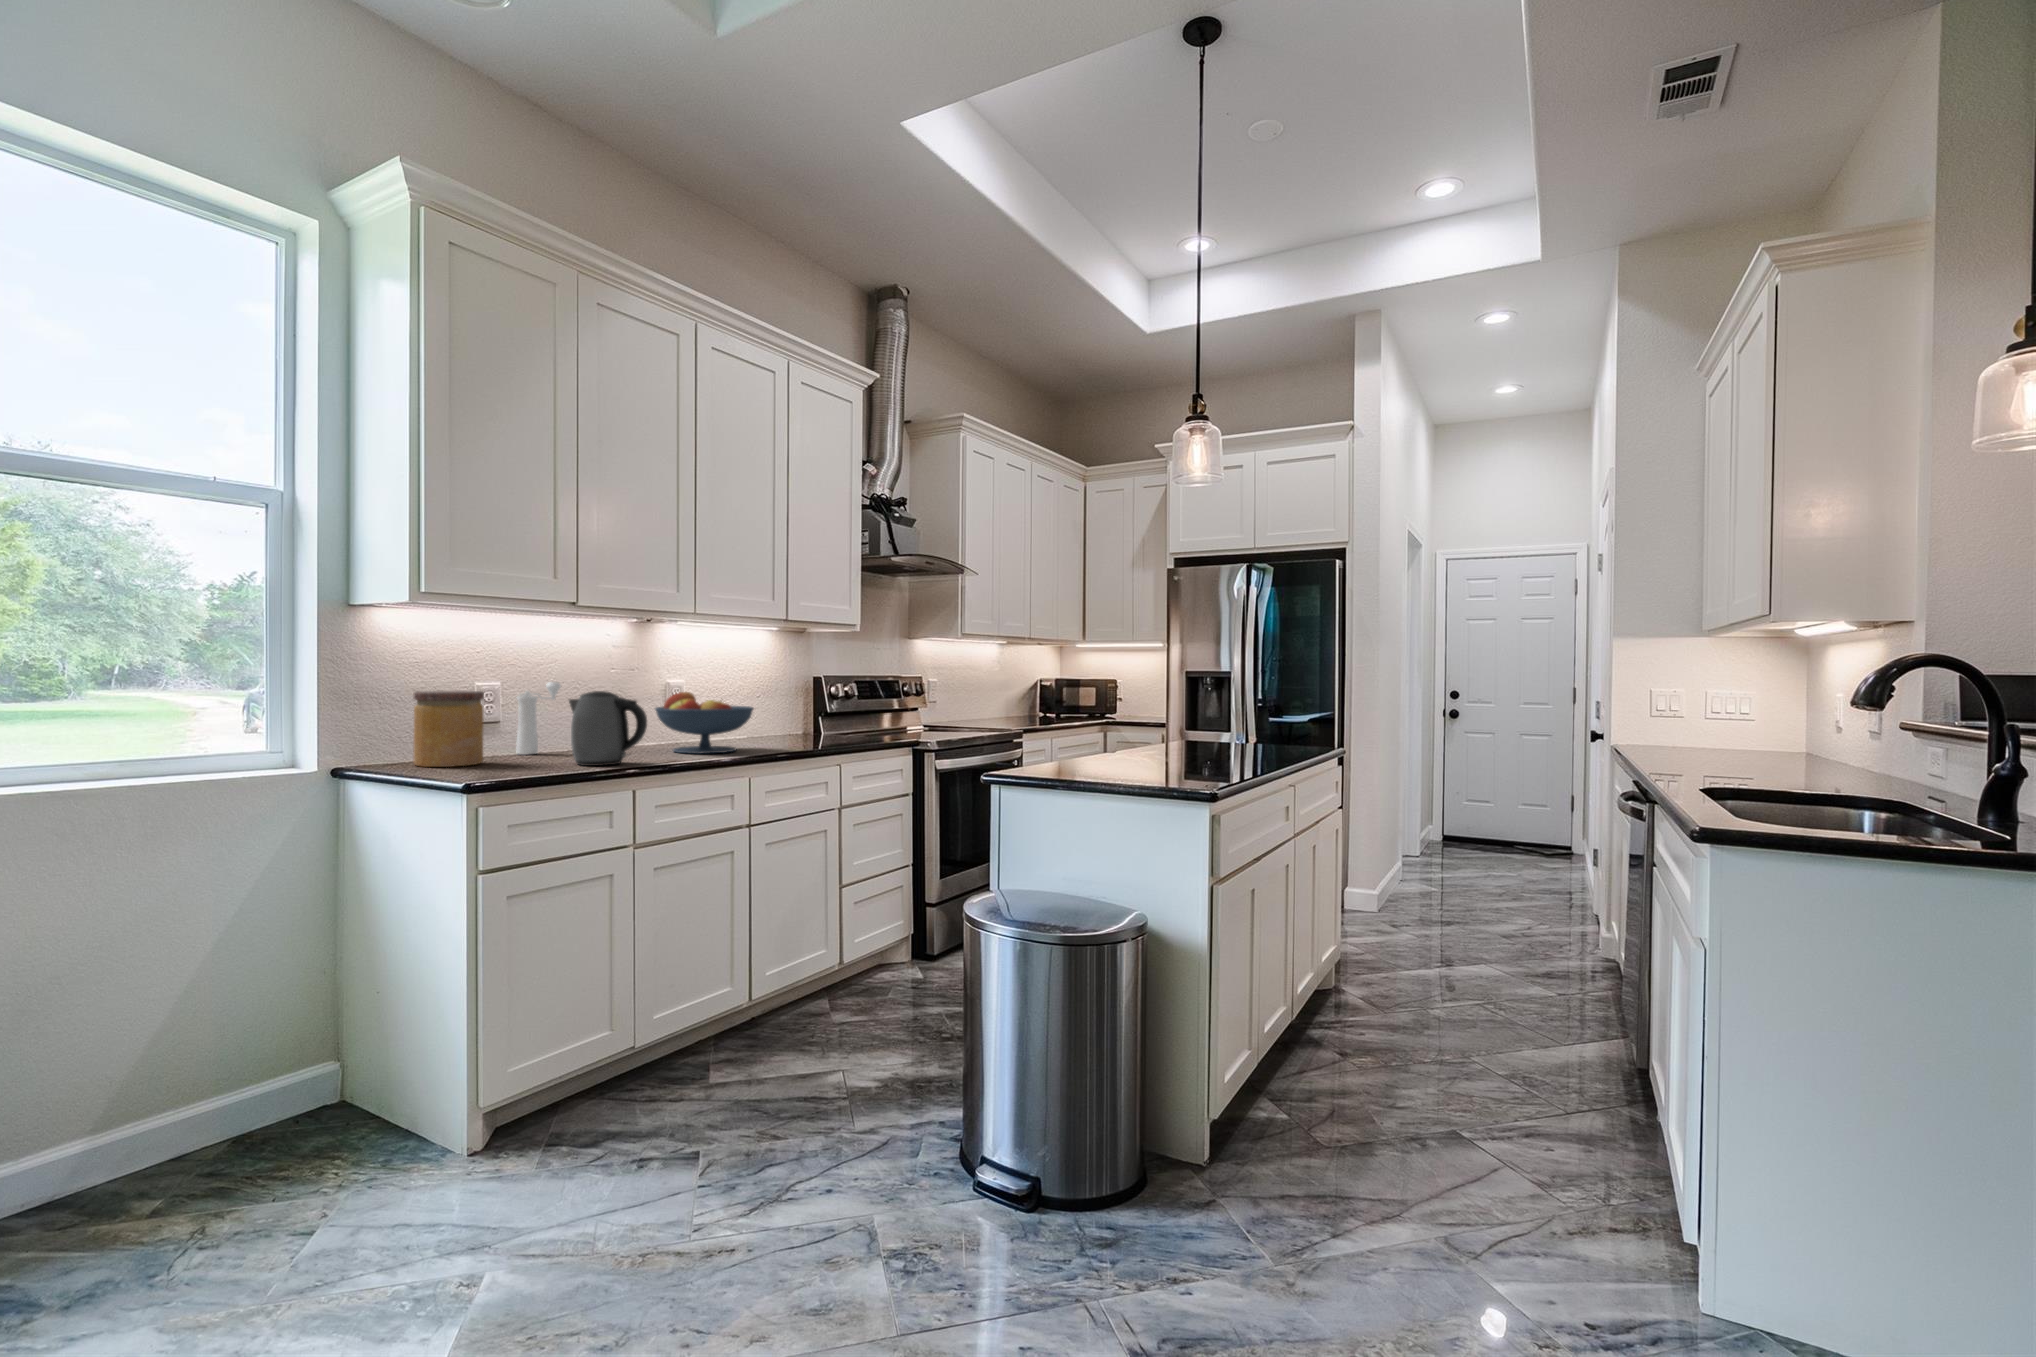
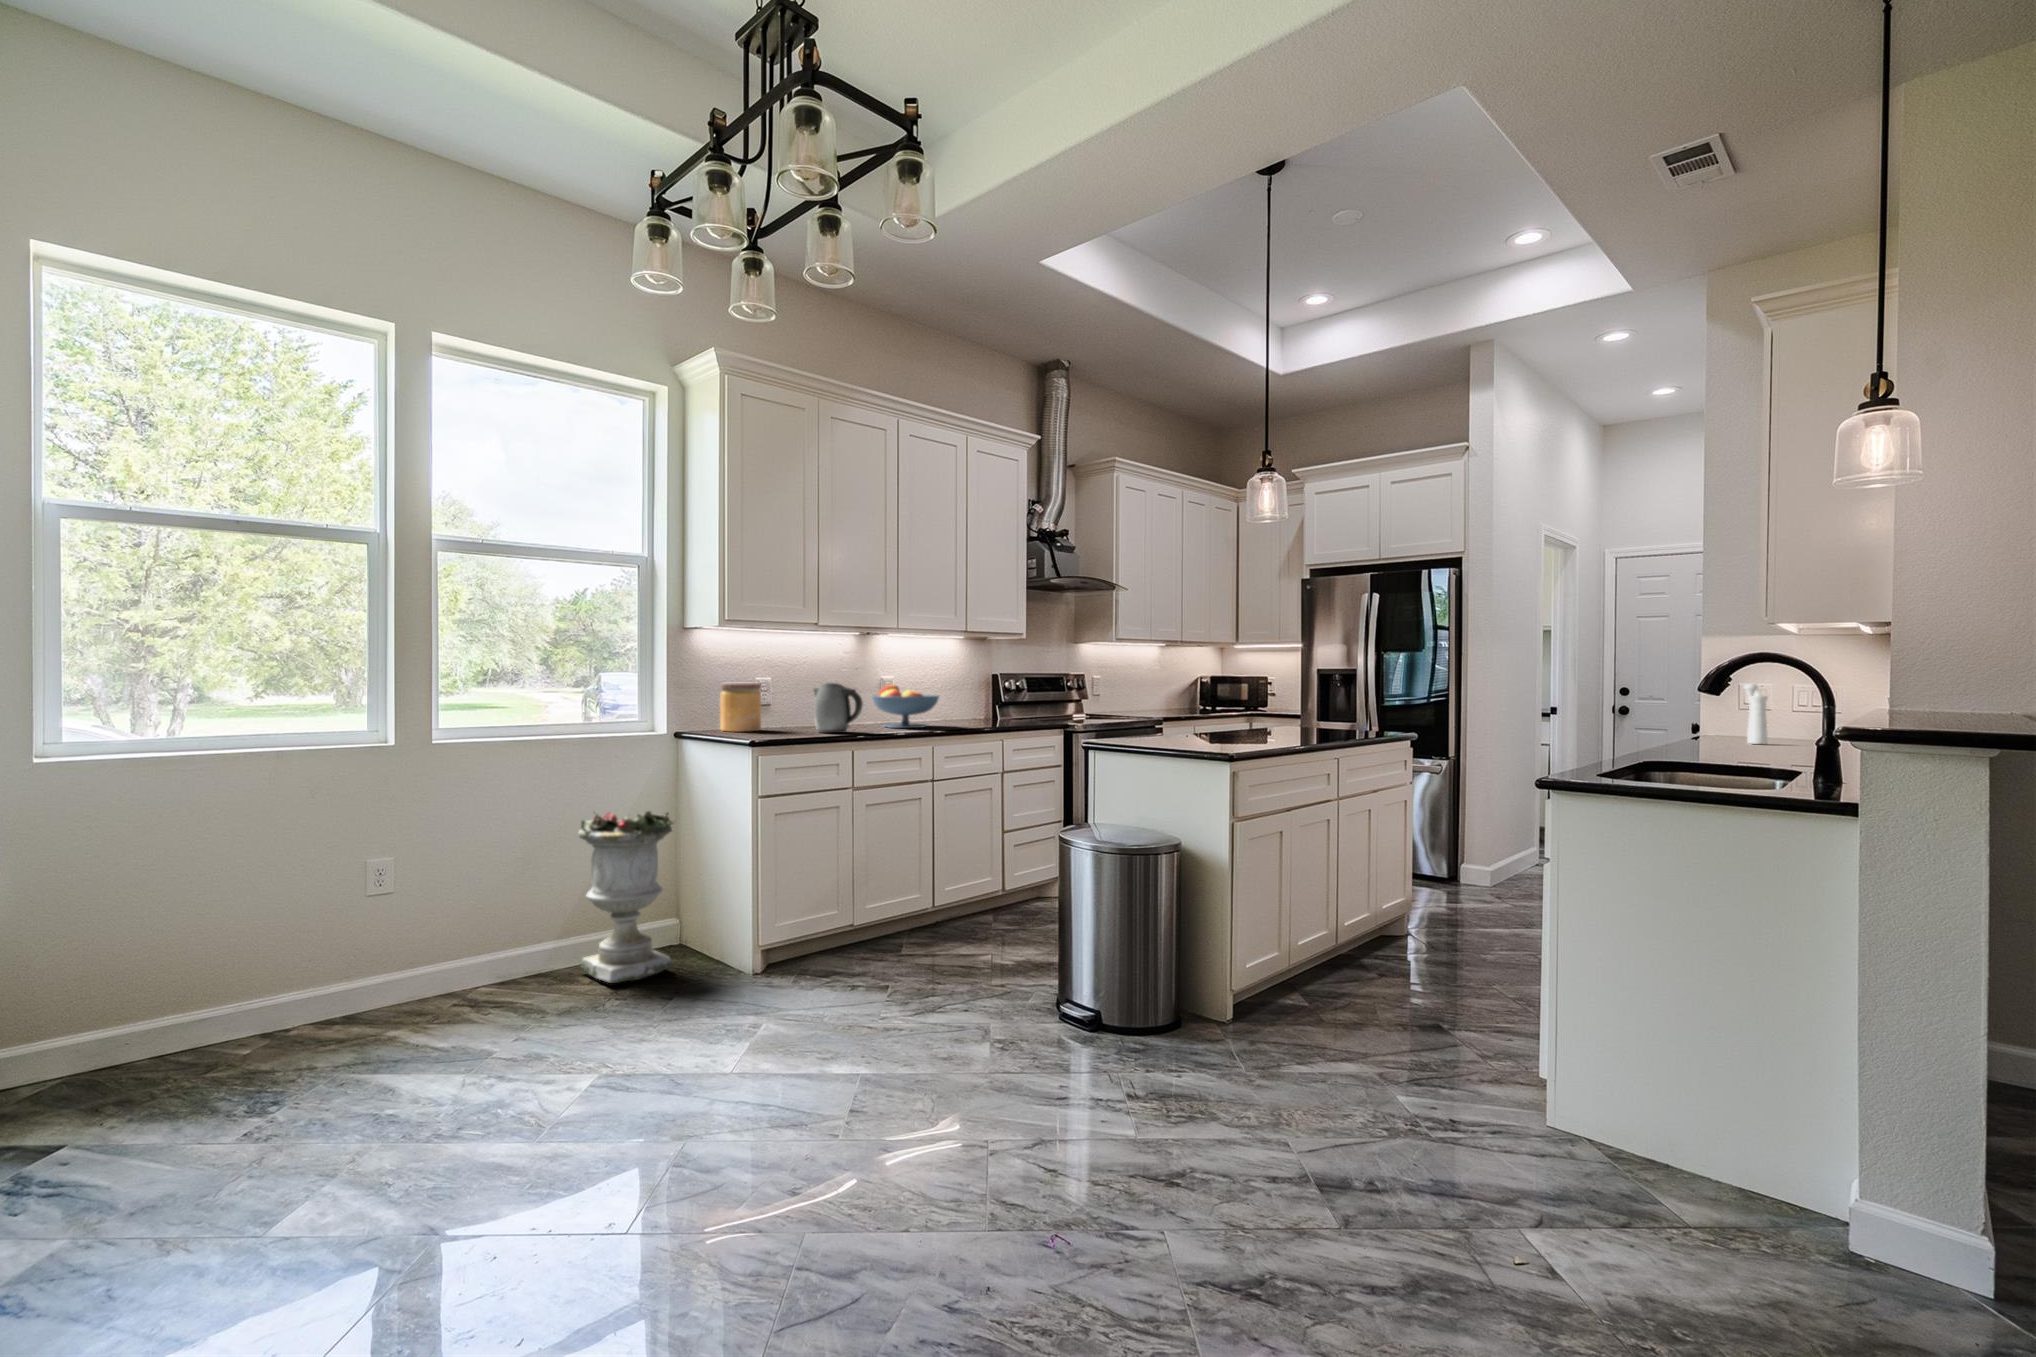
pepper mill: present [517,682,561,755] -> present [1744,684,1768,744]
planter: none [138,903,337,1208] -> present [578,811,676,983]

